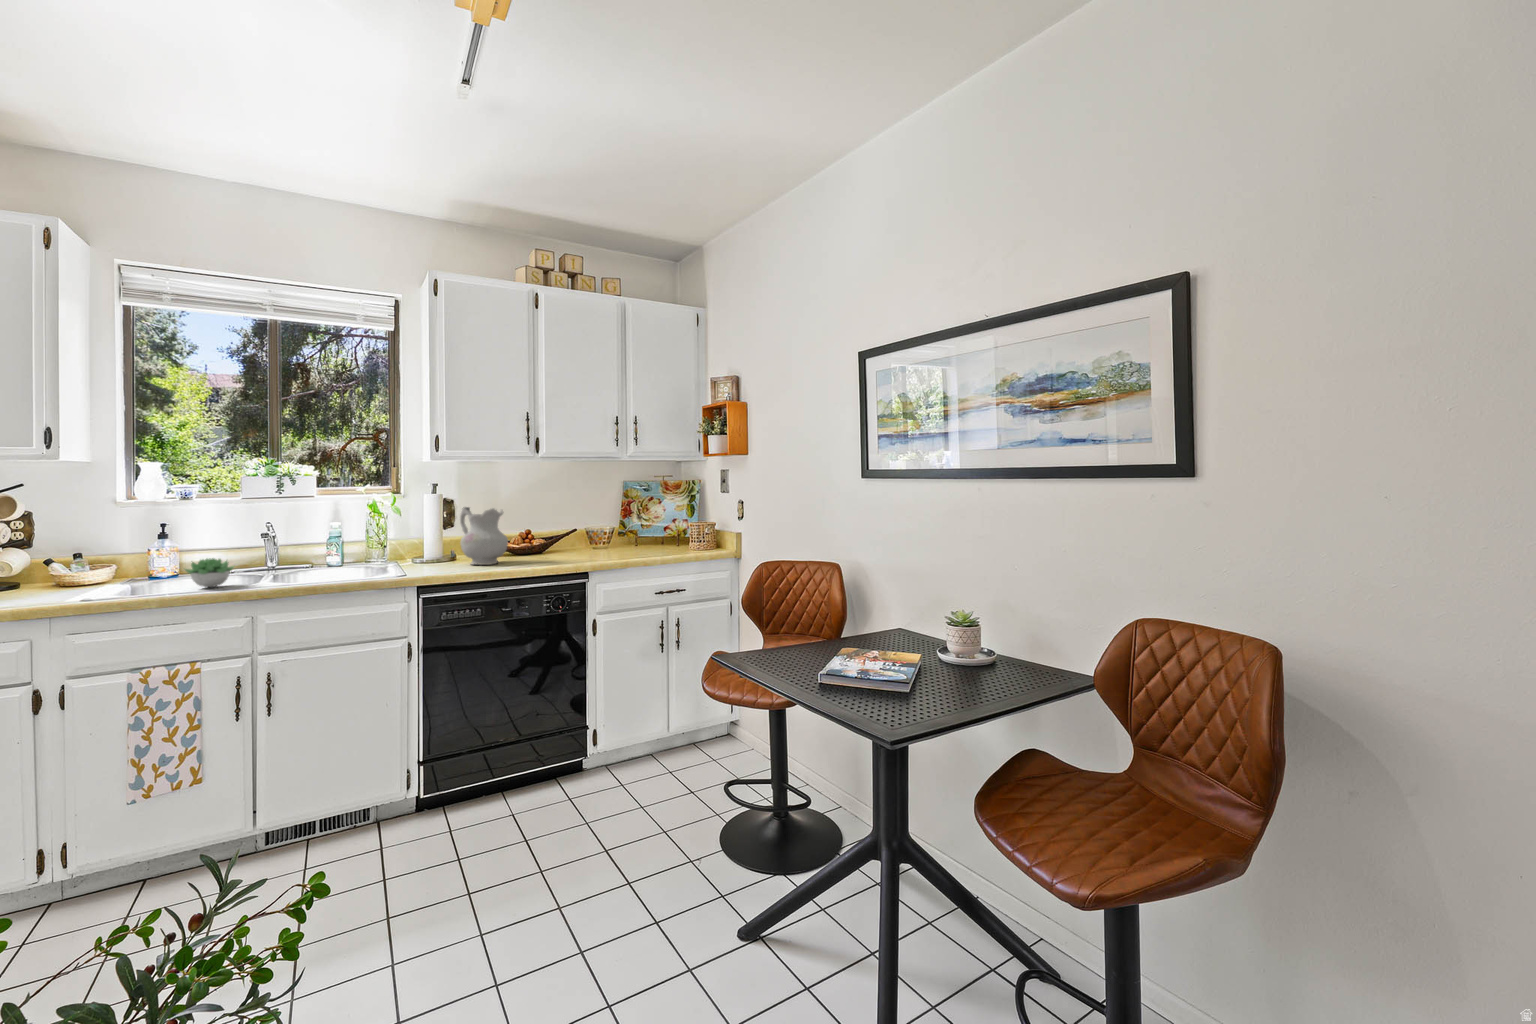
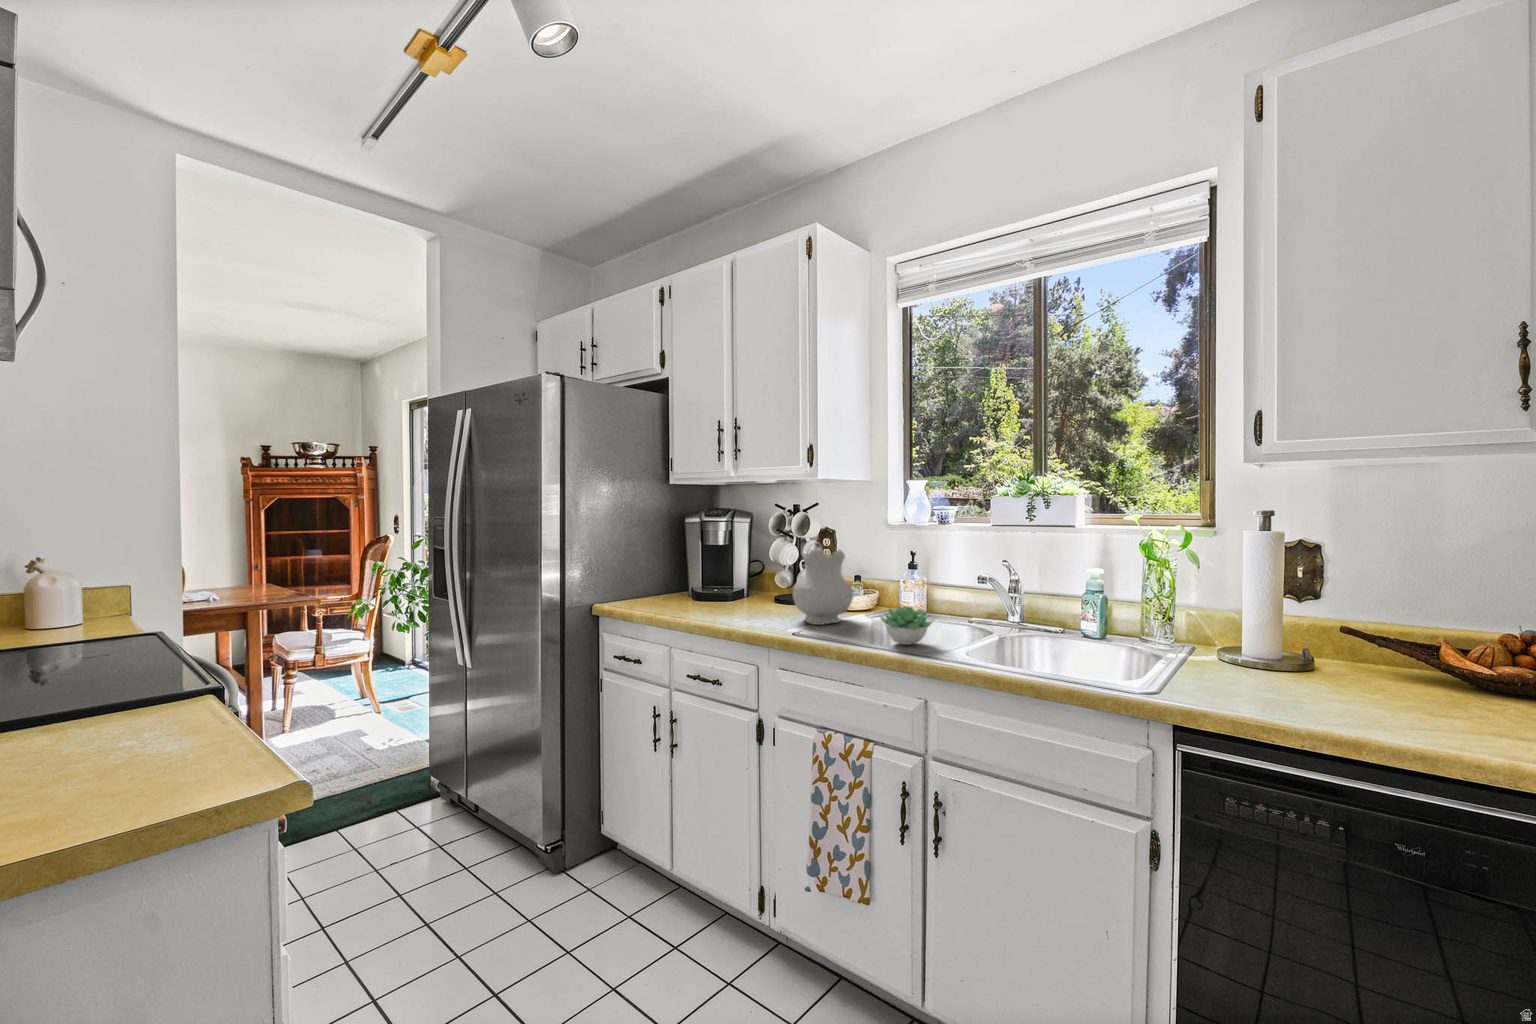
ceramic pitcher: present [460,507,508,565] -> present [793,542,853,625]

